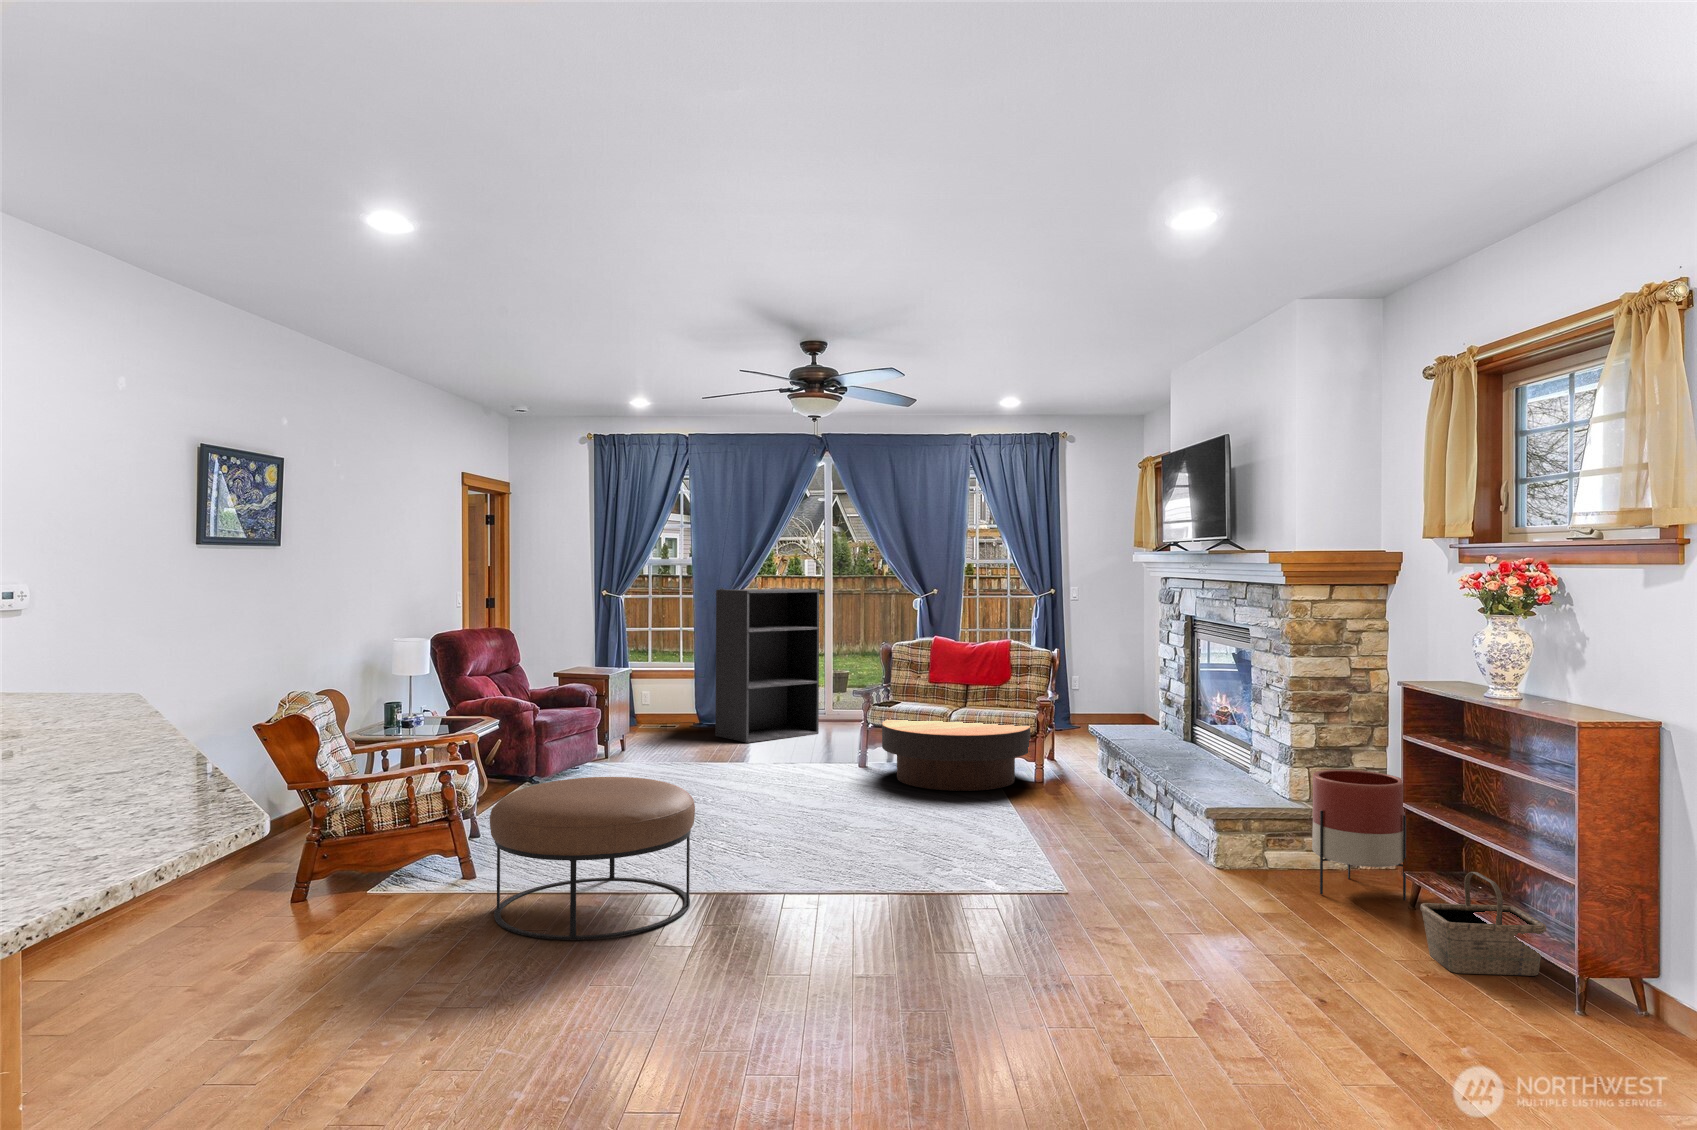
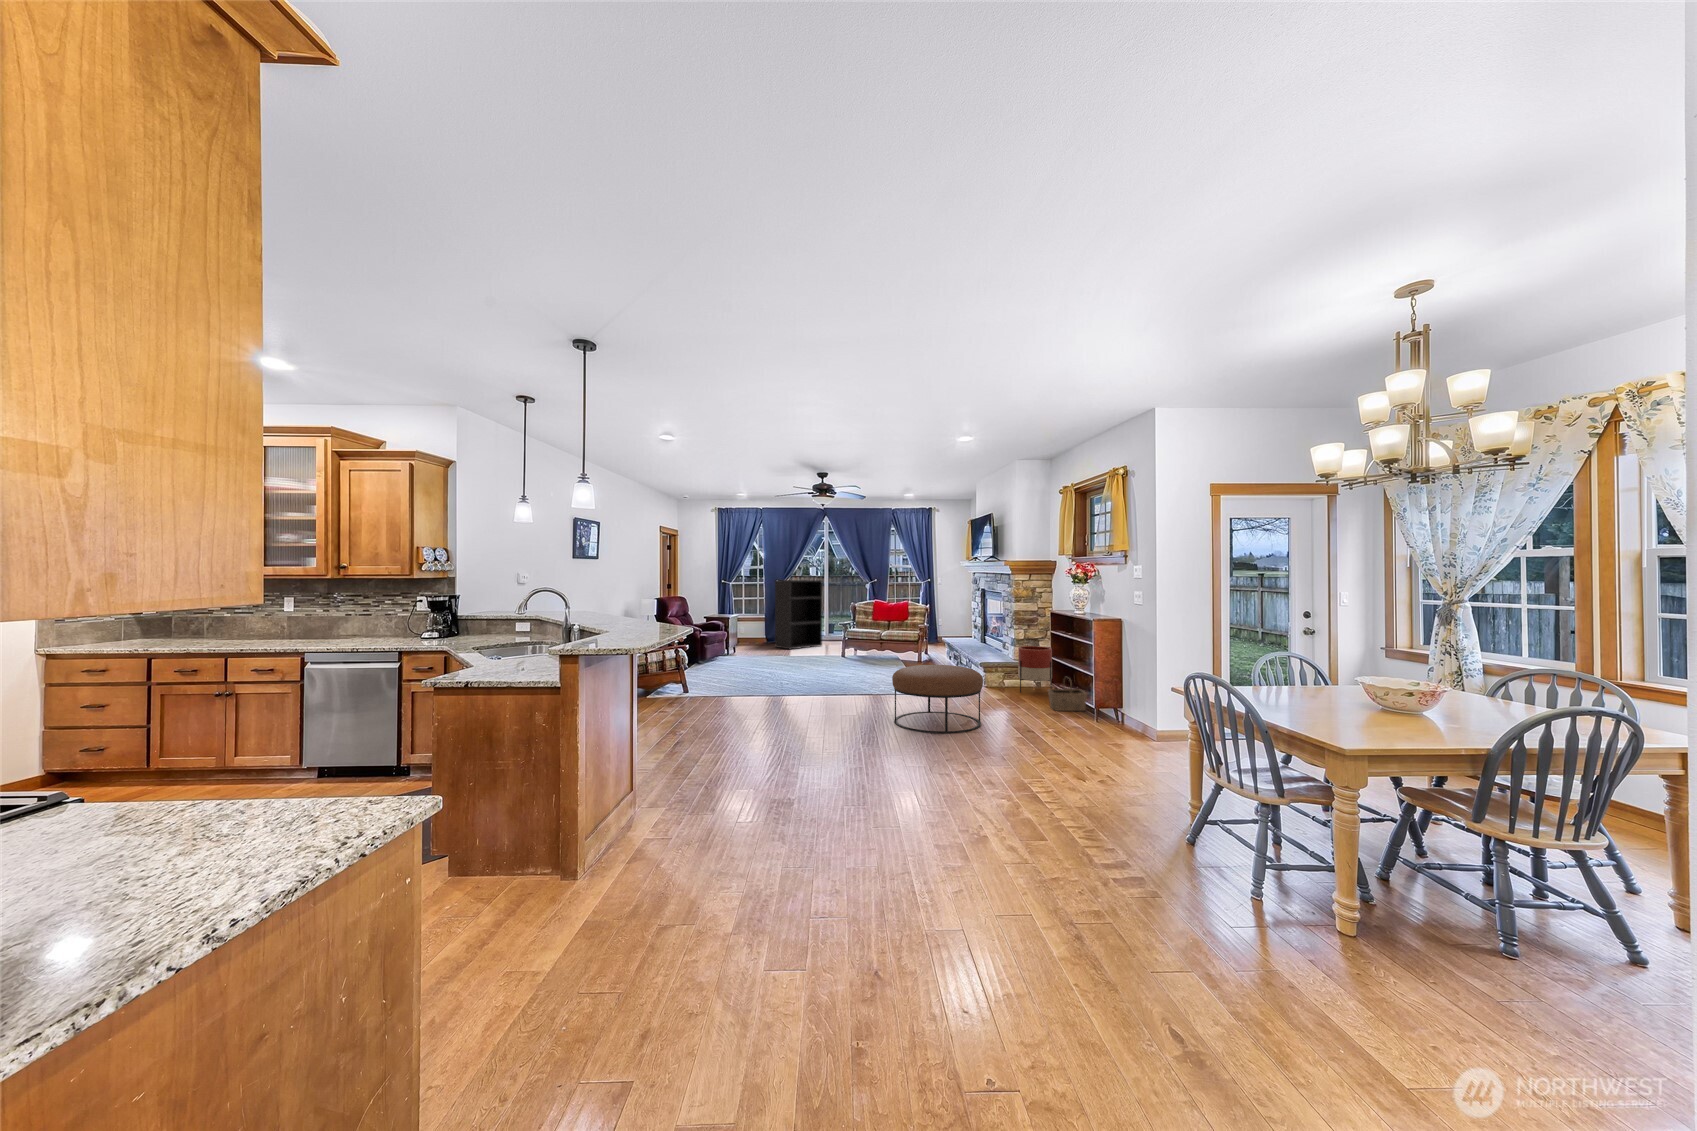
coffee table: present [882,719,1030,791] -> none [852,634,916,665]
ottoman: present [490,777,695,940] -> present [892,665,983,733]

